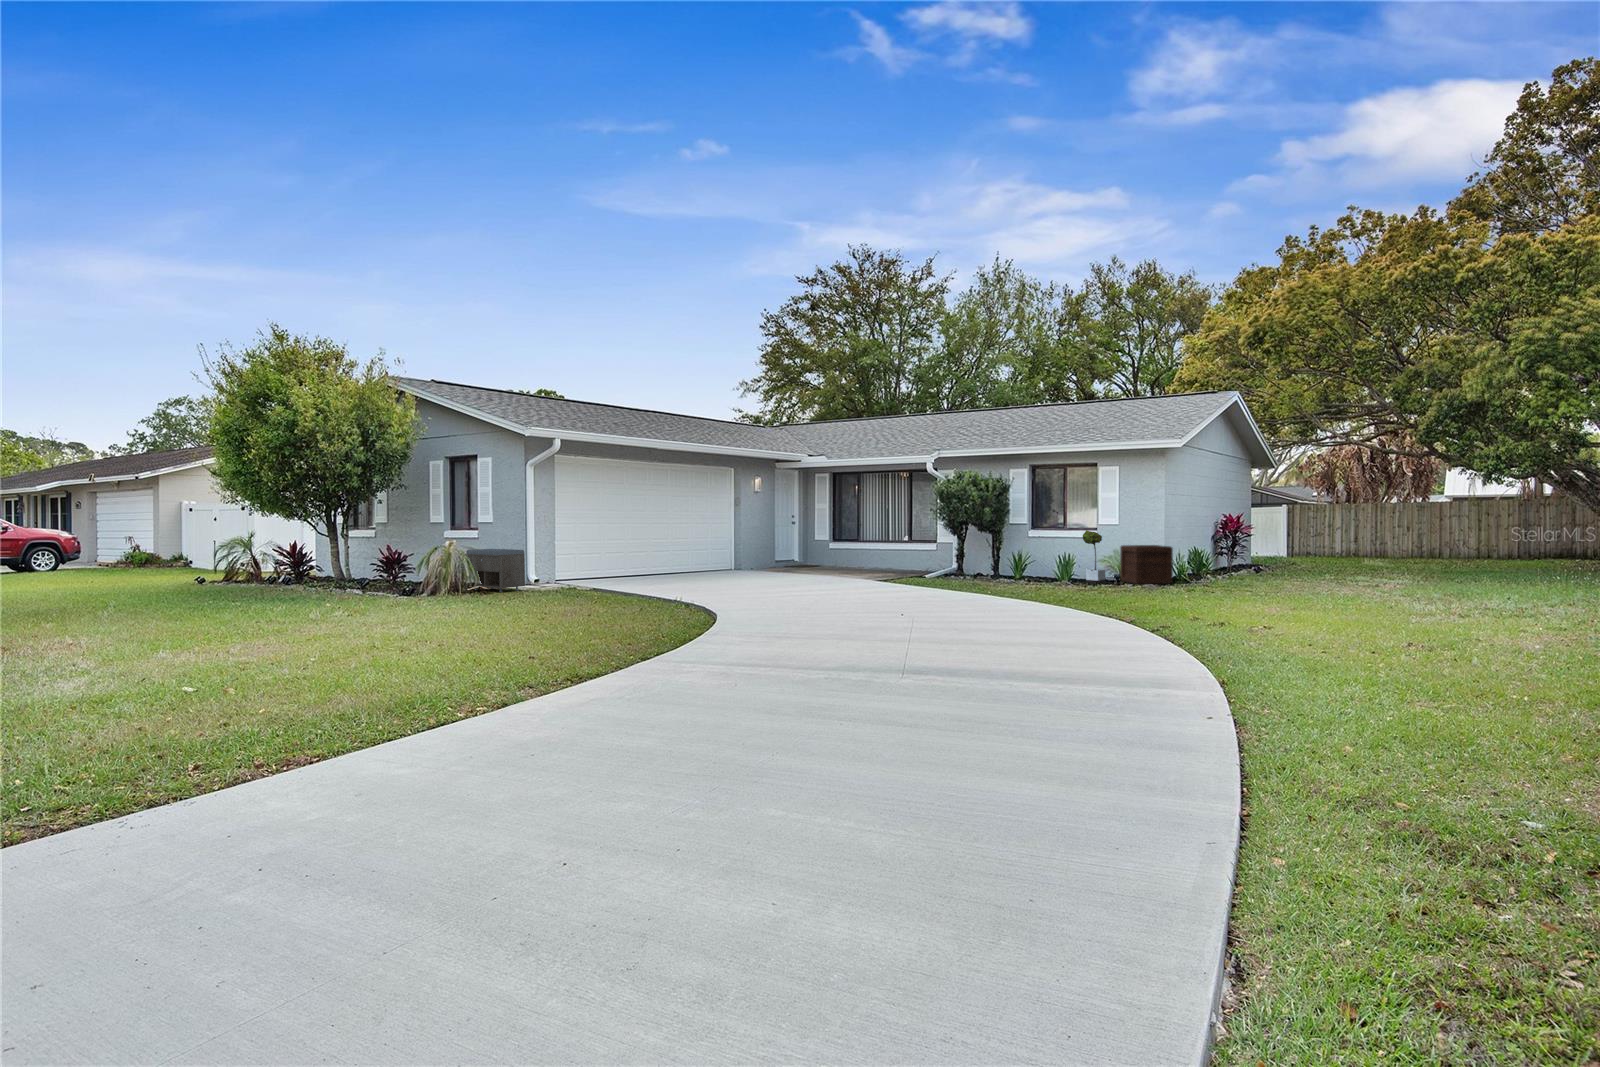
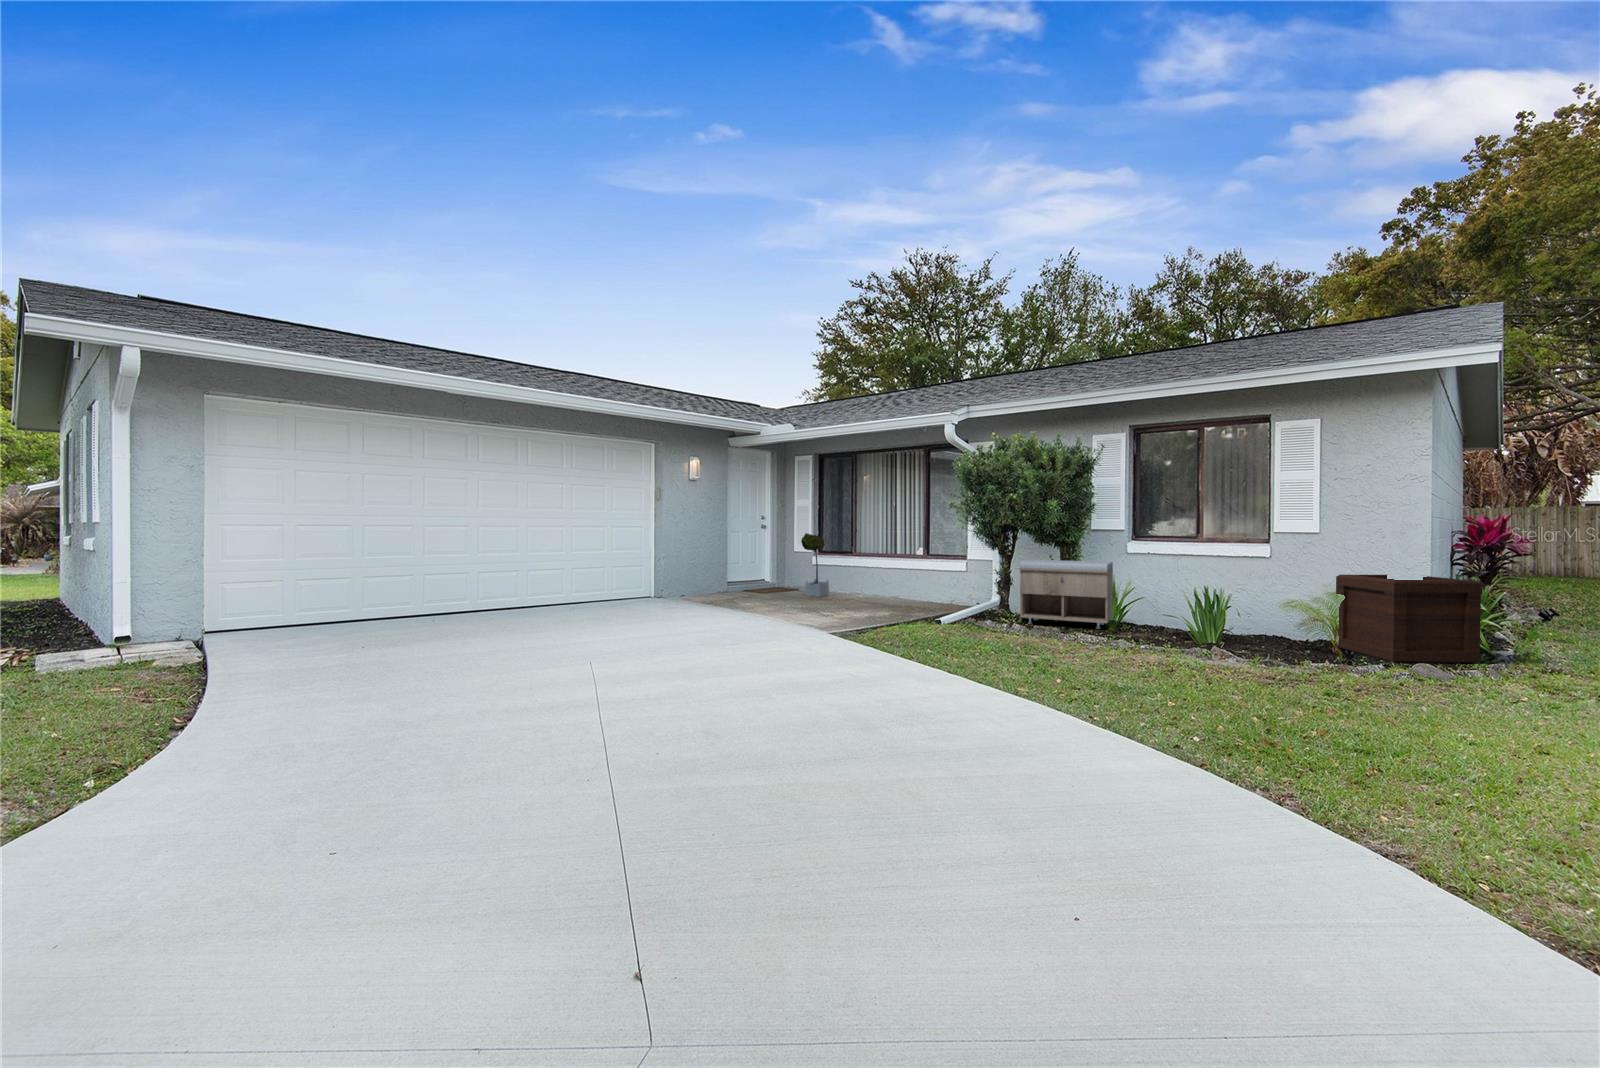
potted tree: present [1083,530,1106,581] -> present [801,533,829,597]
storage bench: present [466,549,525,592] -> present [1019,560,1113,629]

